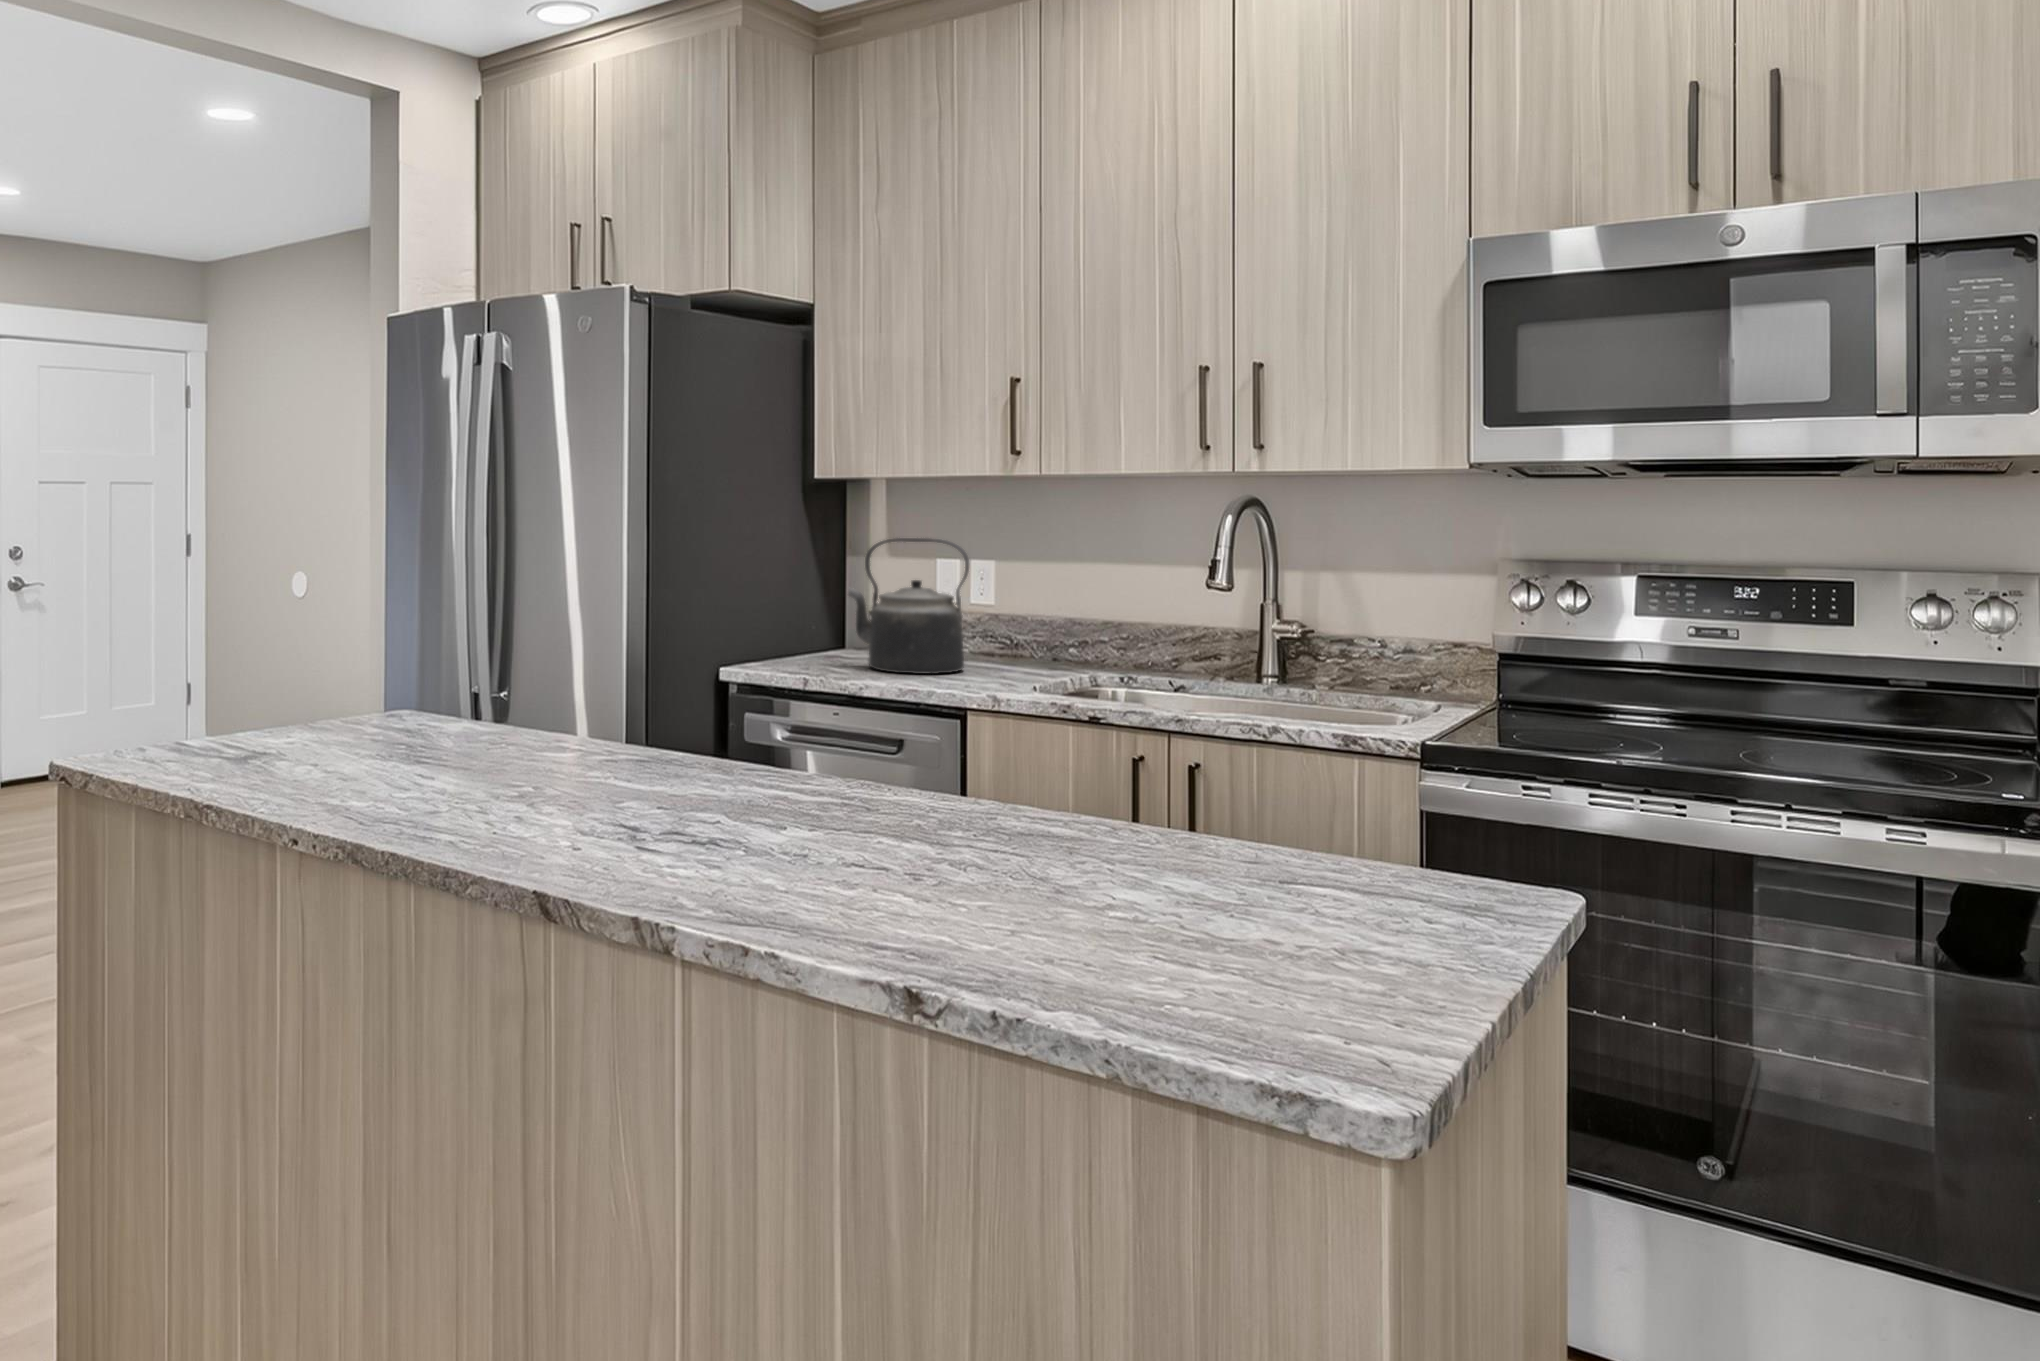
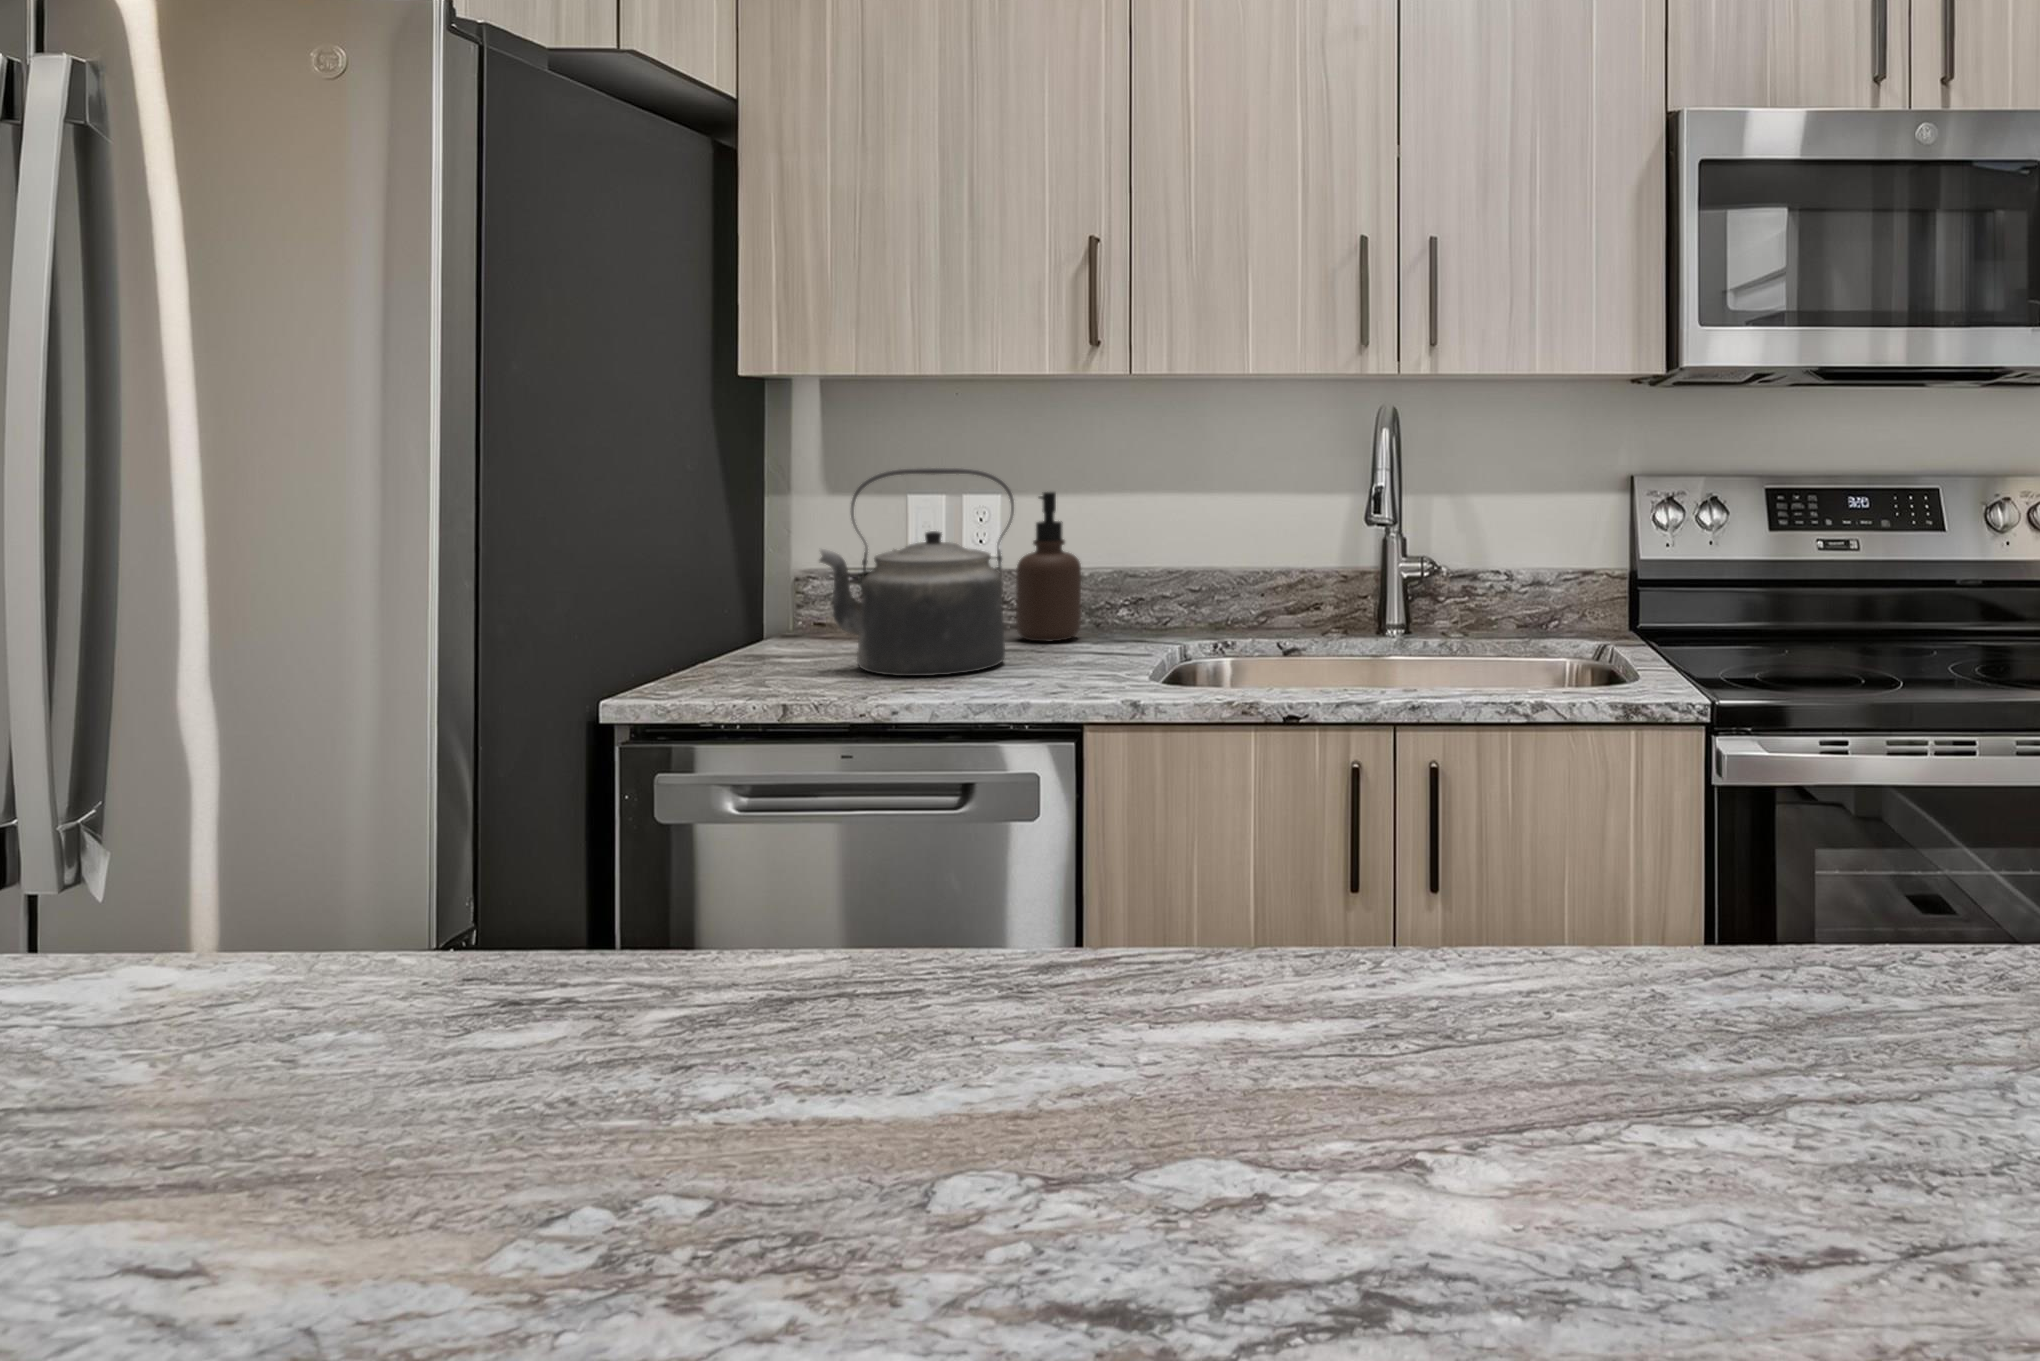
soap dispenser: none [999,560,1045,666] -> present [1016,492,1081,641]

